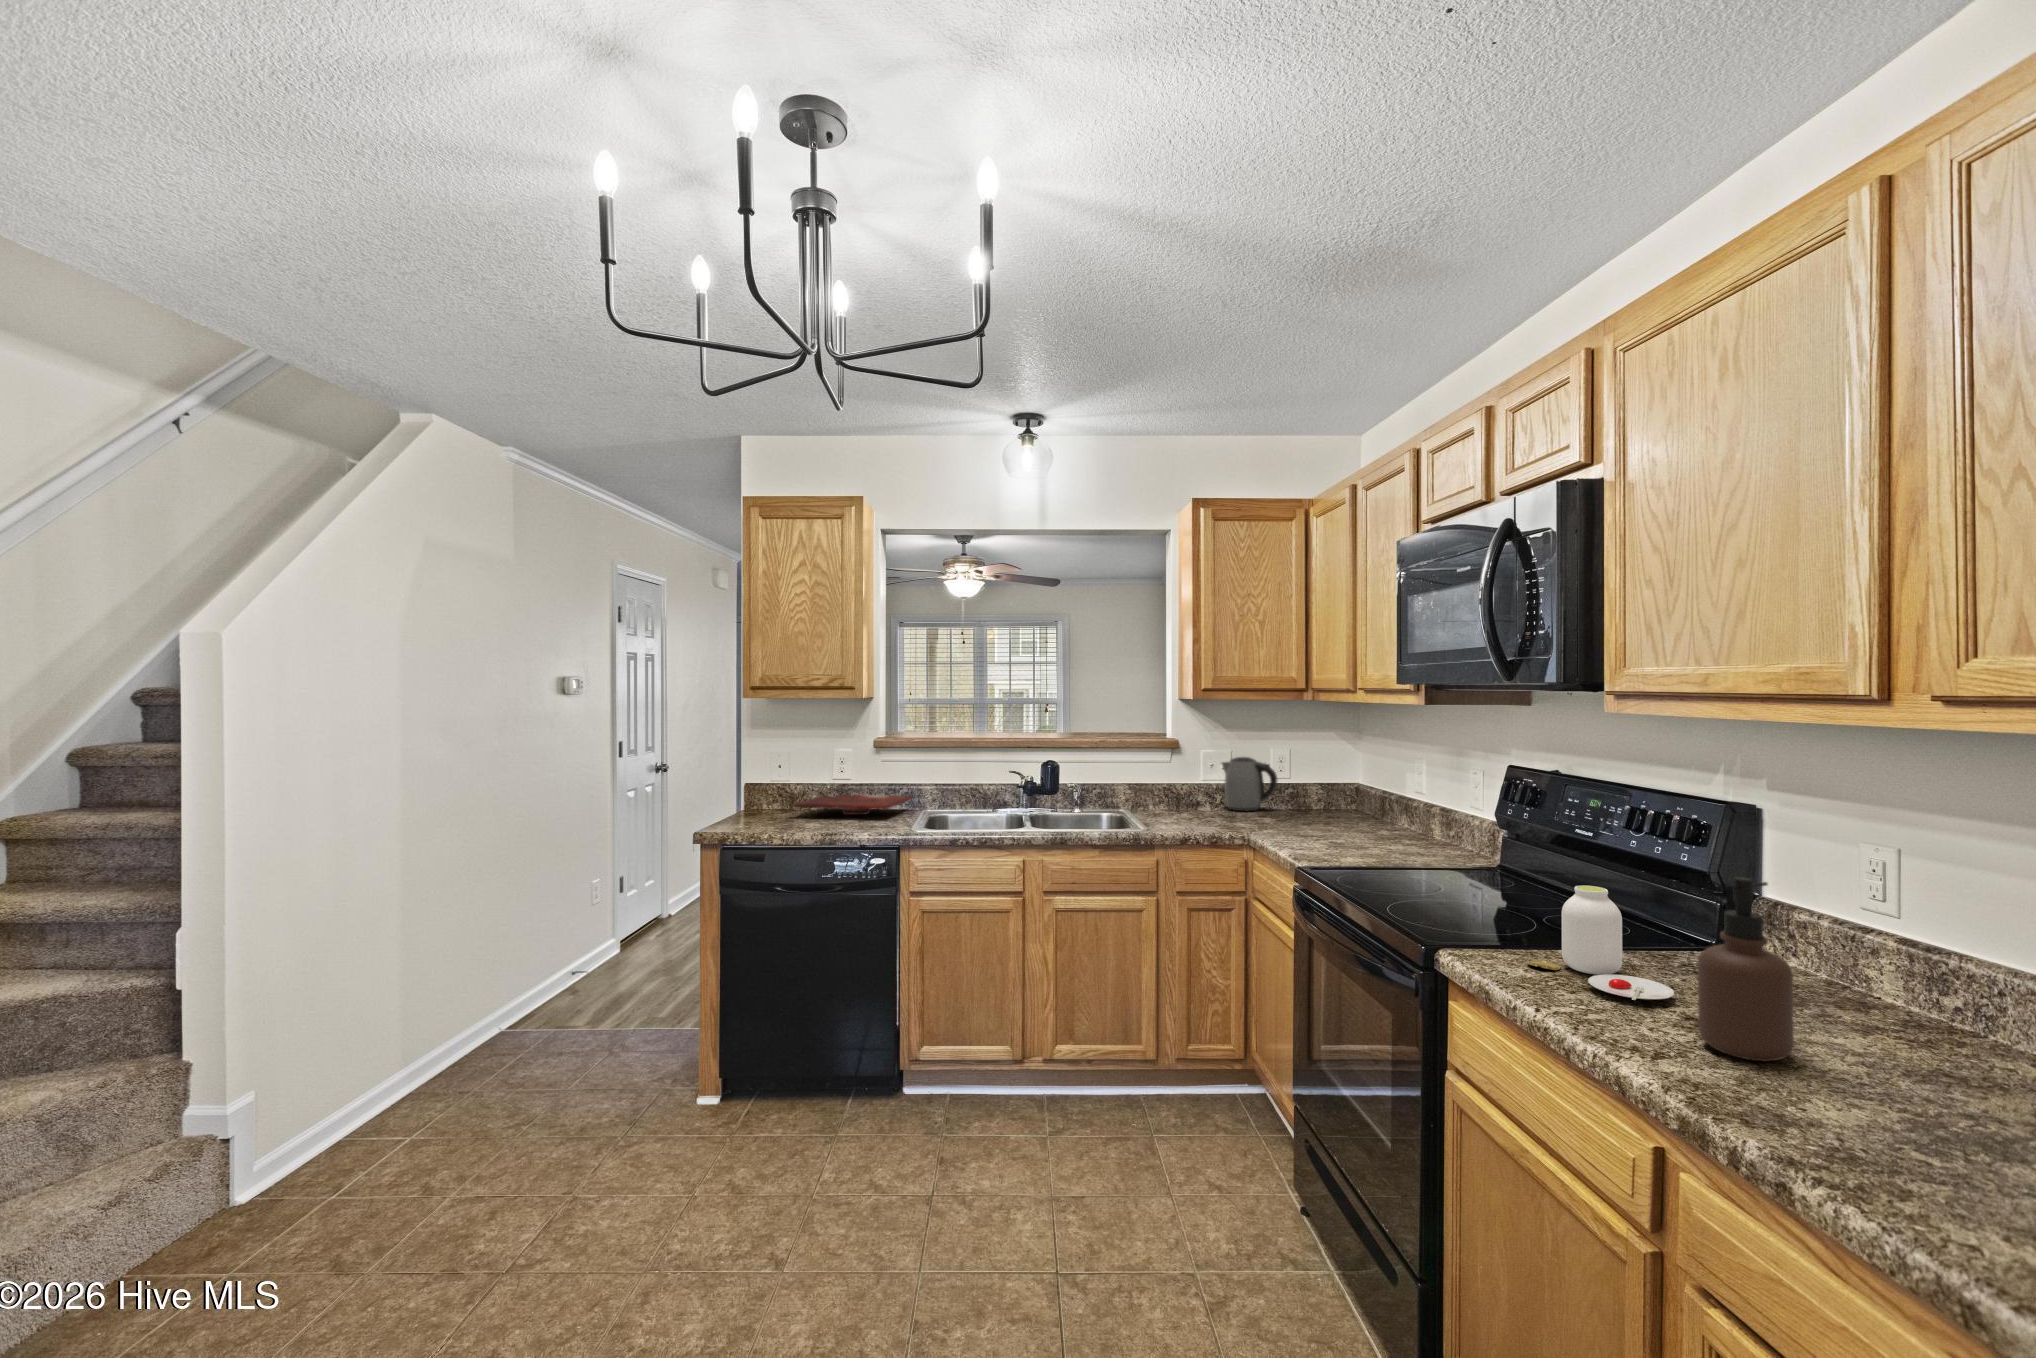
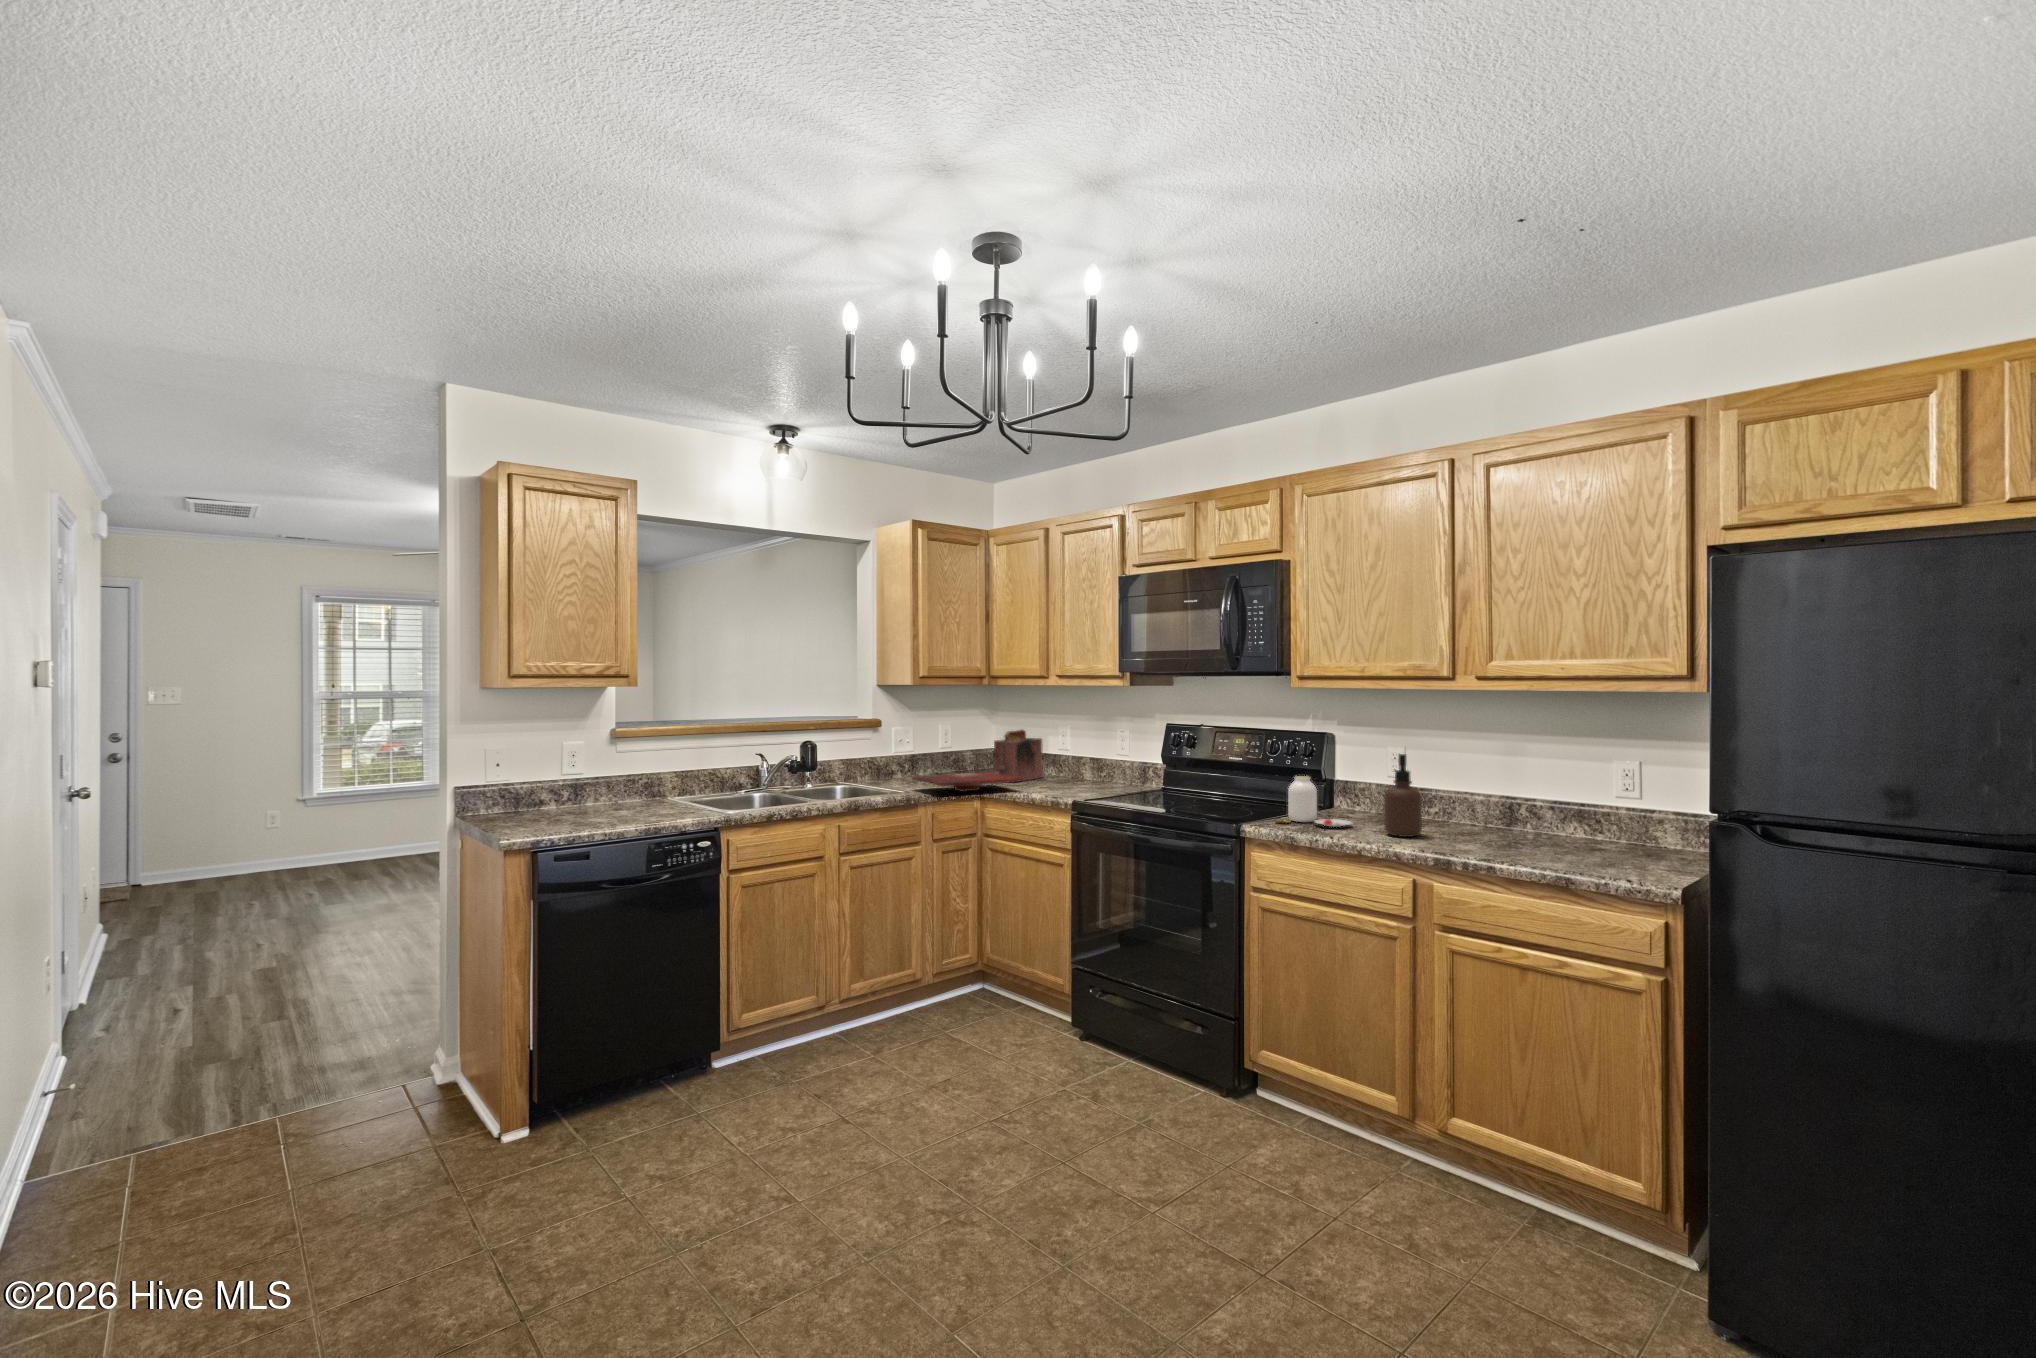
kettle: present [1222,757,1278,811] -> none [914,734,959,778]
toaster: none [1292,758,1375,828] -> present [994,729,1043,781]
cutting board: present [794,794,912,815] -> present [913,772,1022,791]

